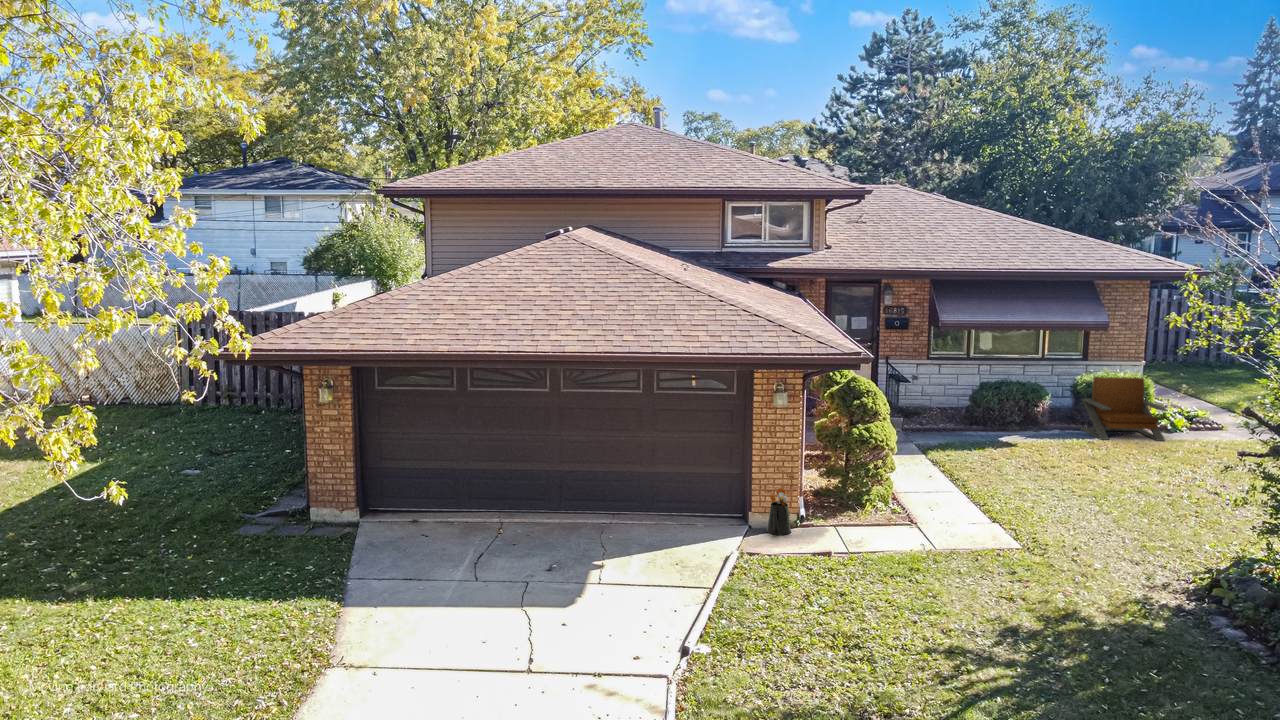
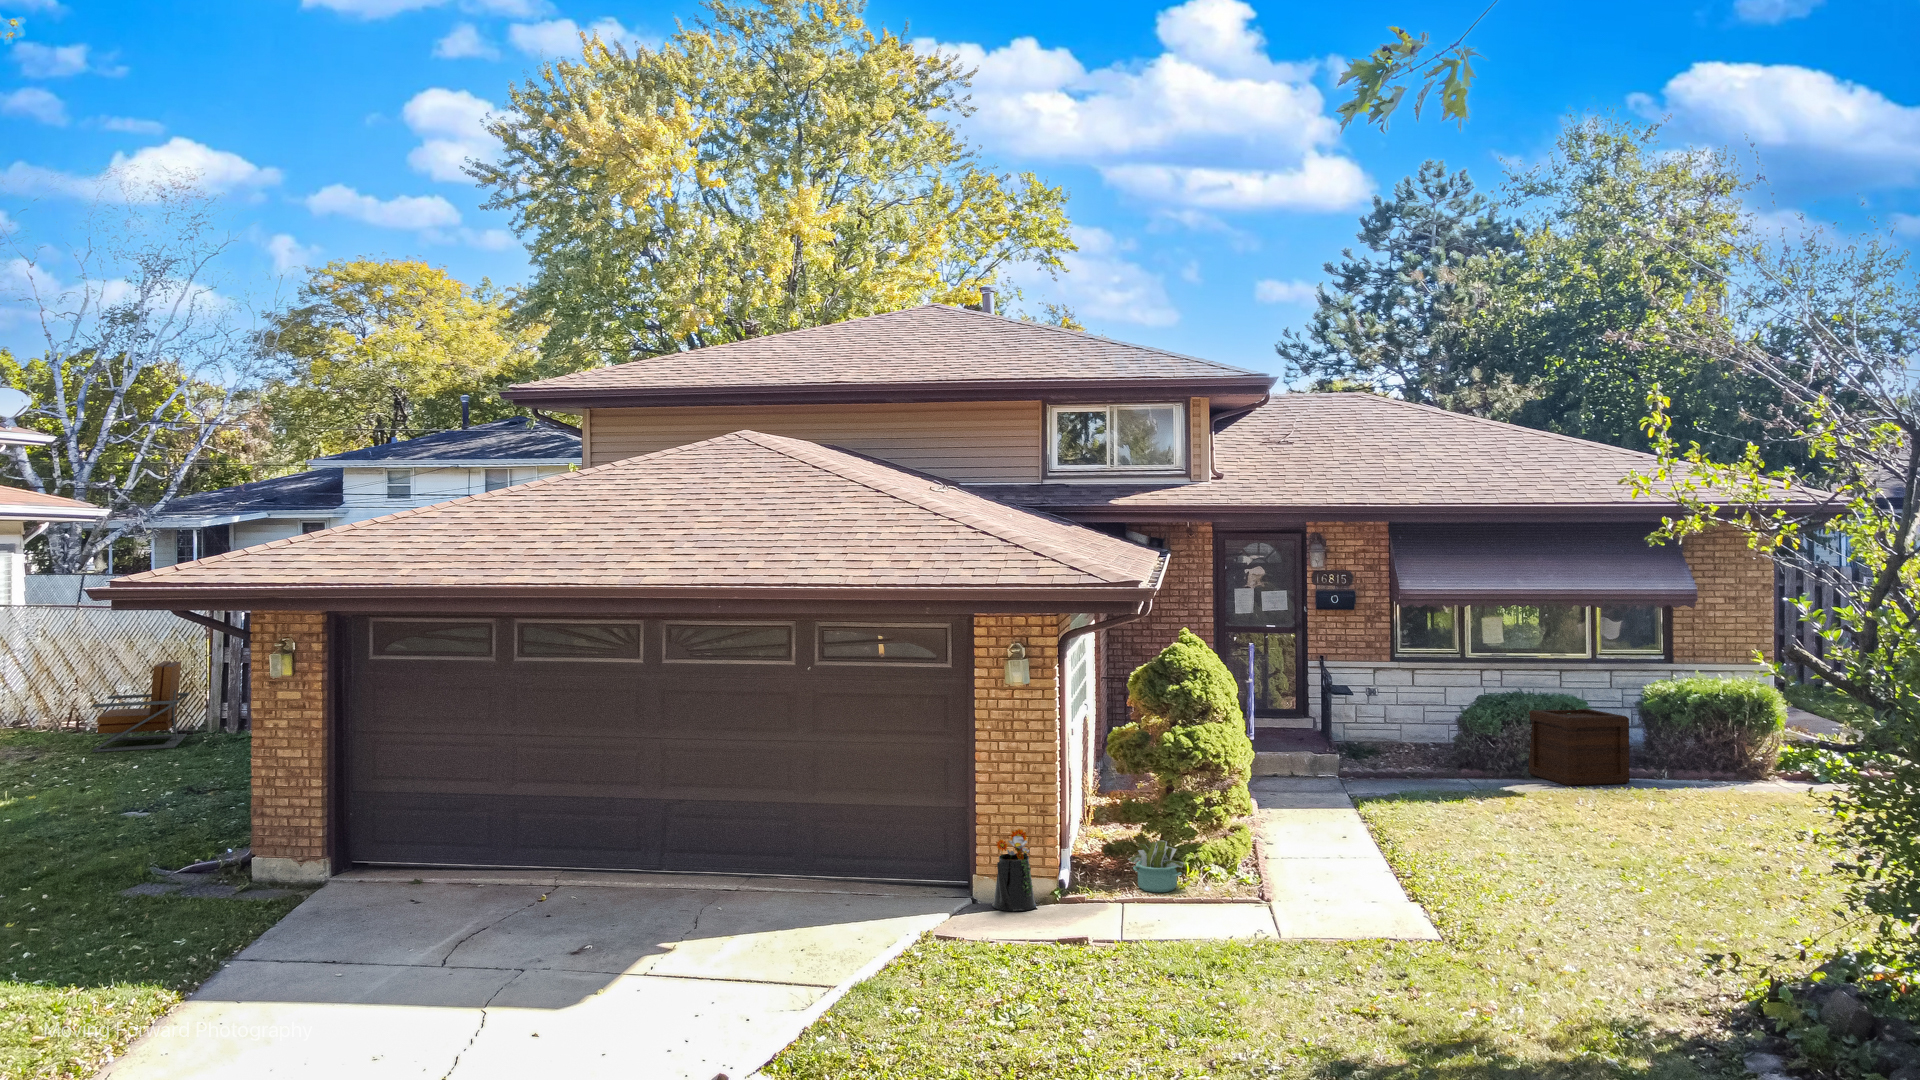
lounge chair: present [1081,377,1168,441] -> present [93,661,189,752]
wooden crate: none [1011,391,1071,437] -> present [1529,709,1629,786]
decorative plant: none [835,489,867,519] -> present [1128,840,1184,892]

